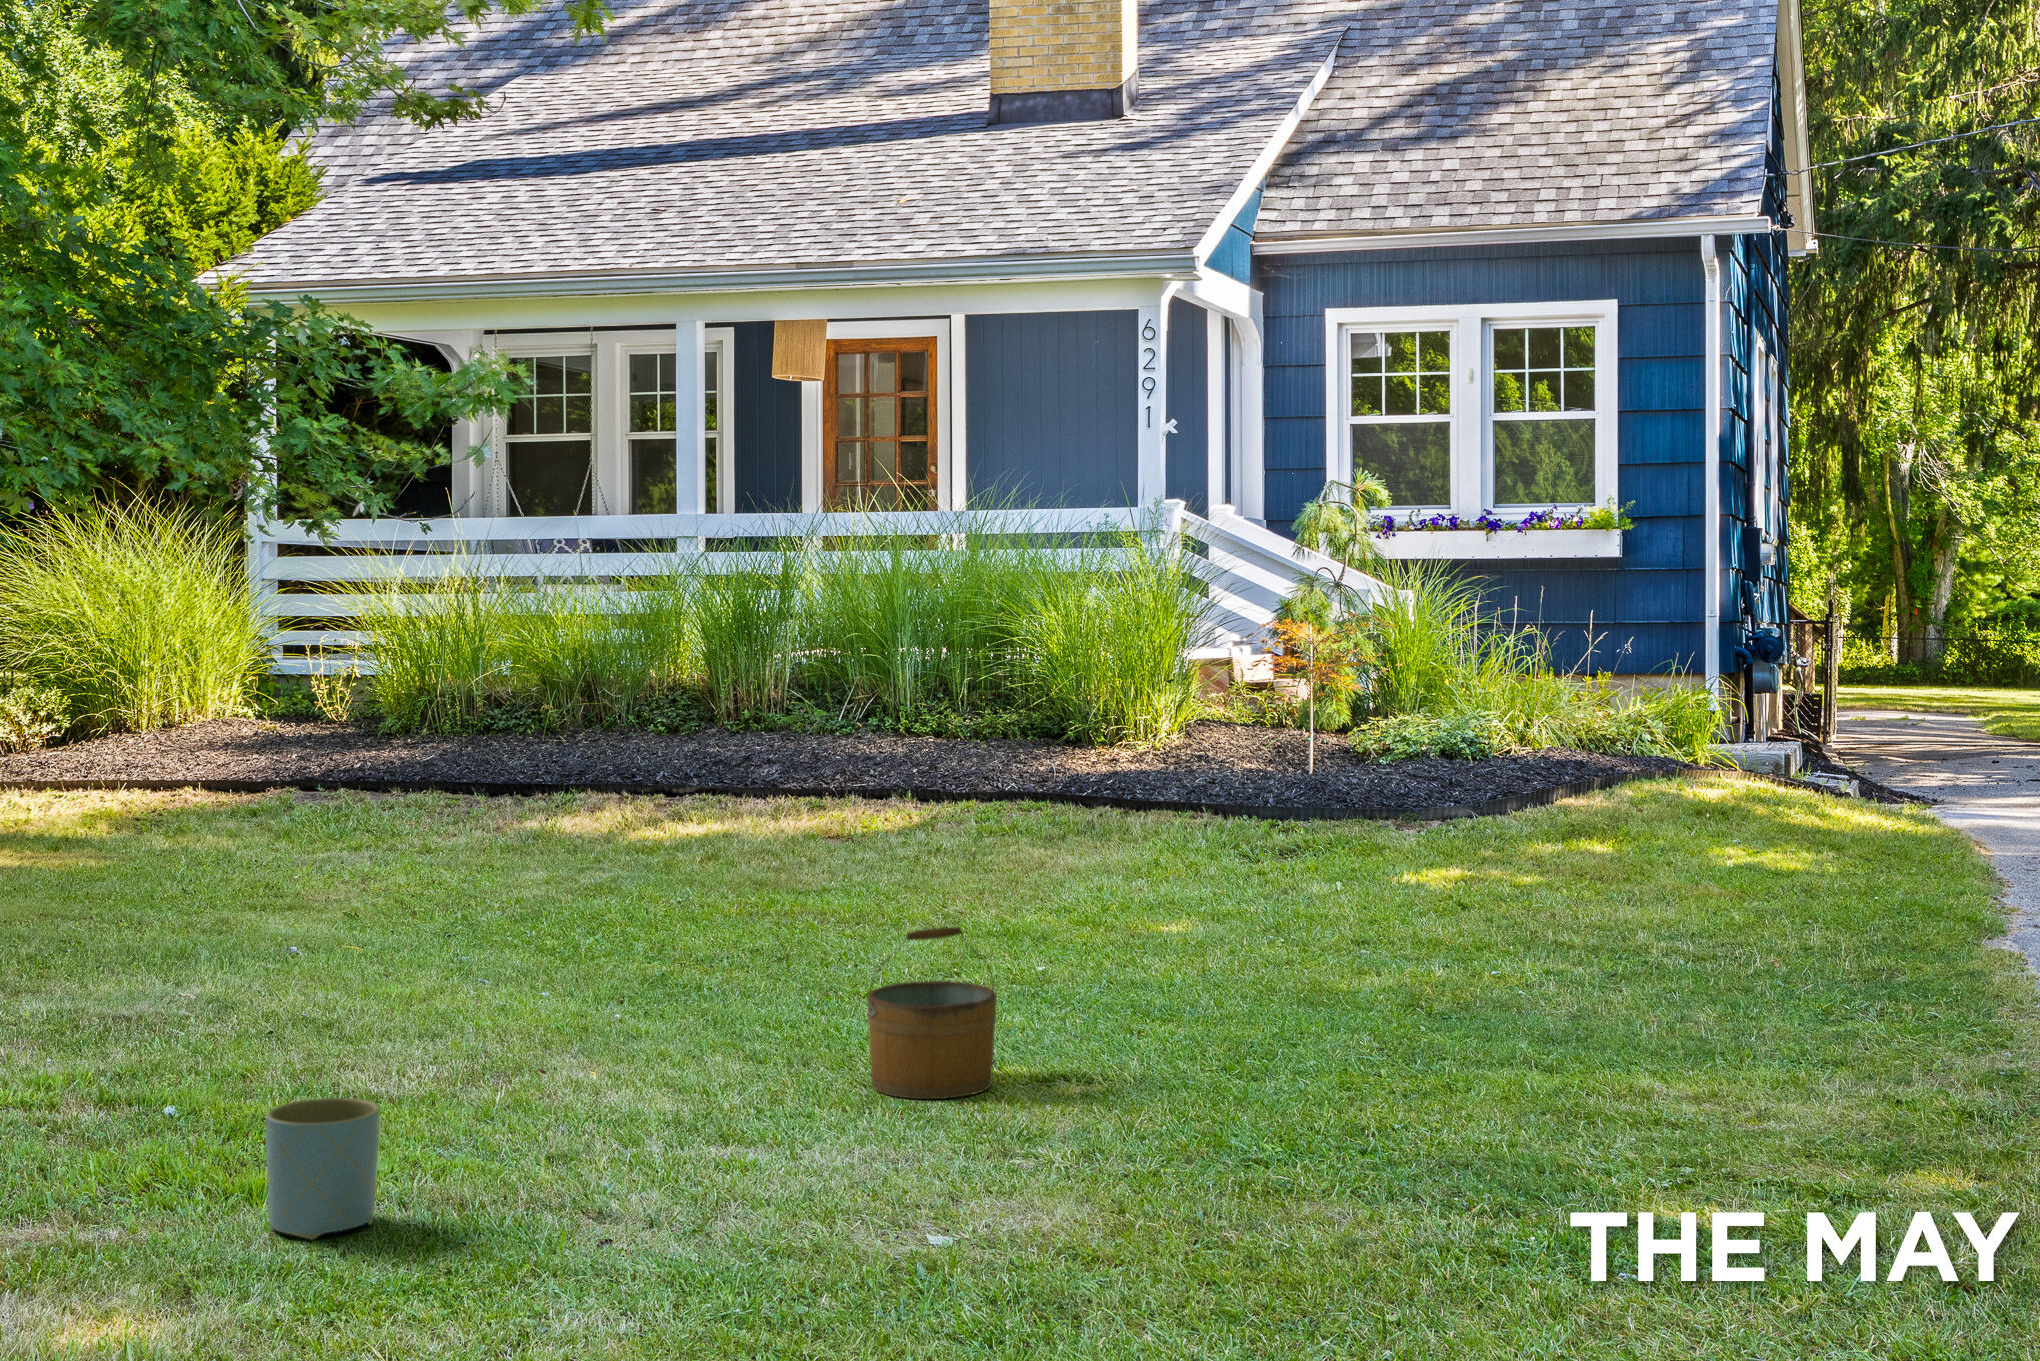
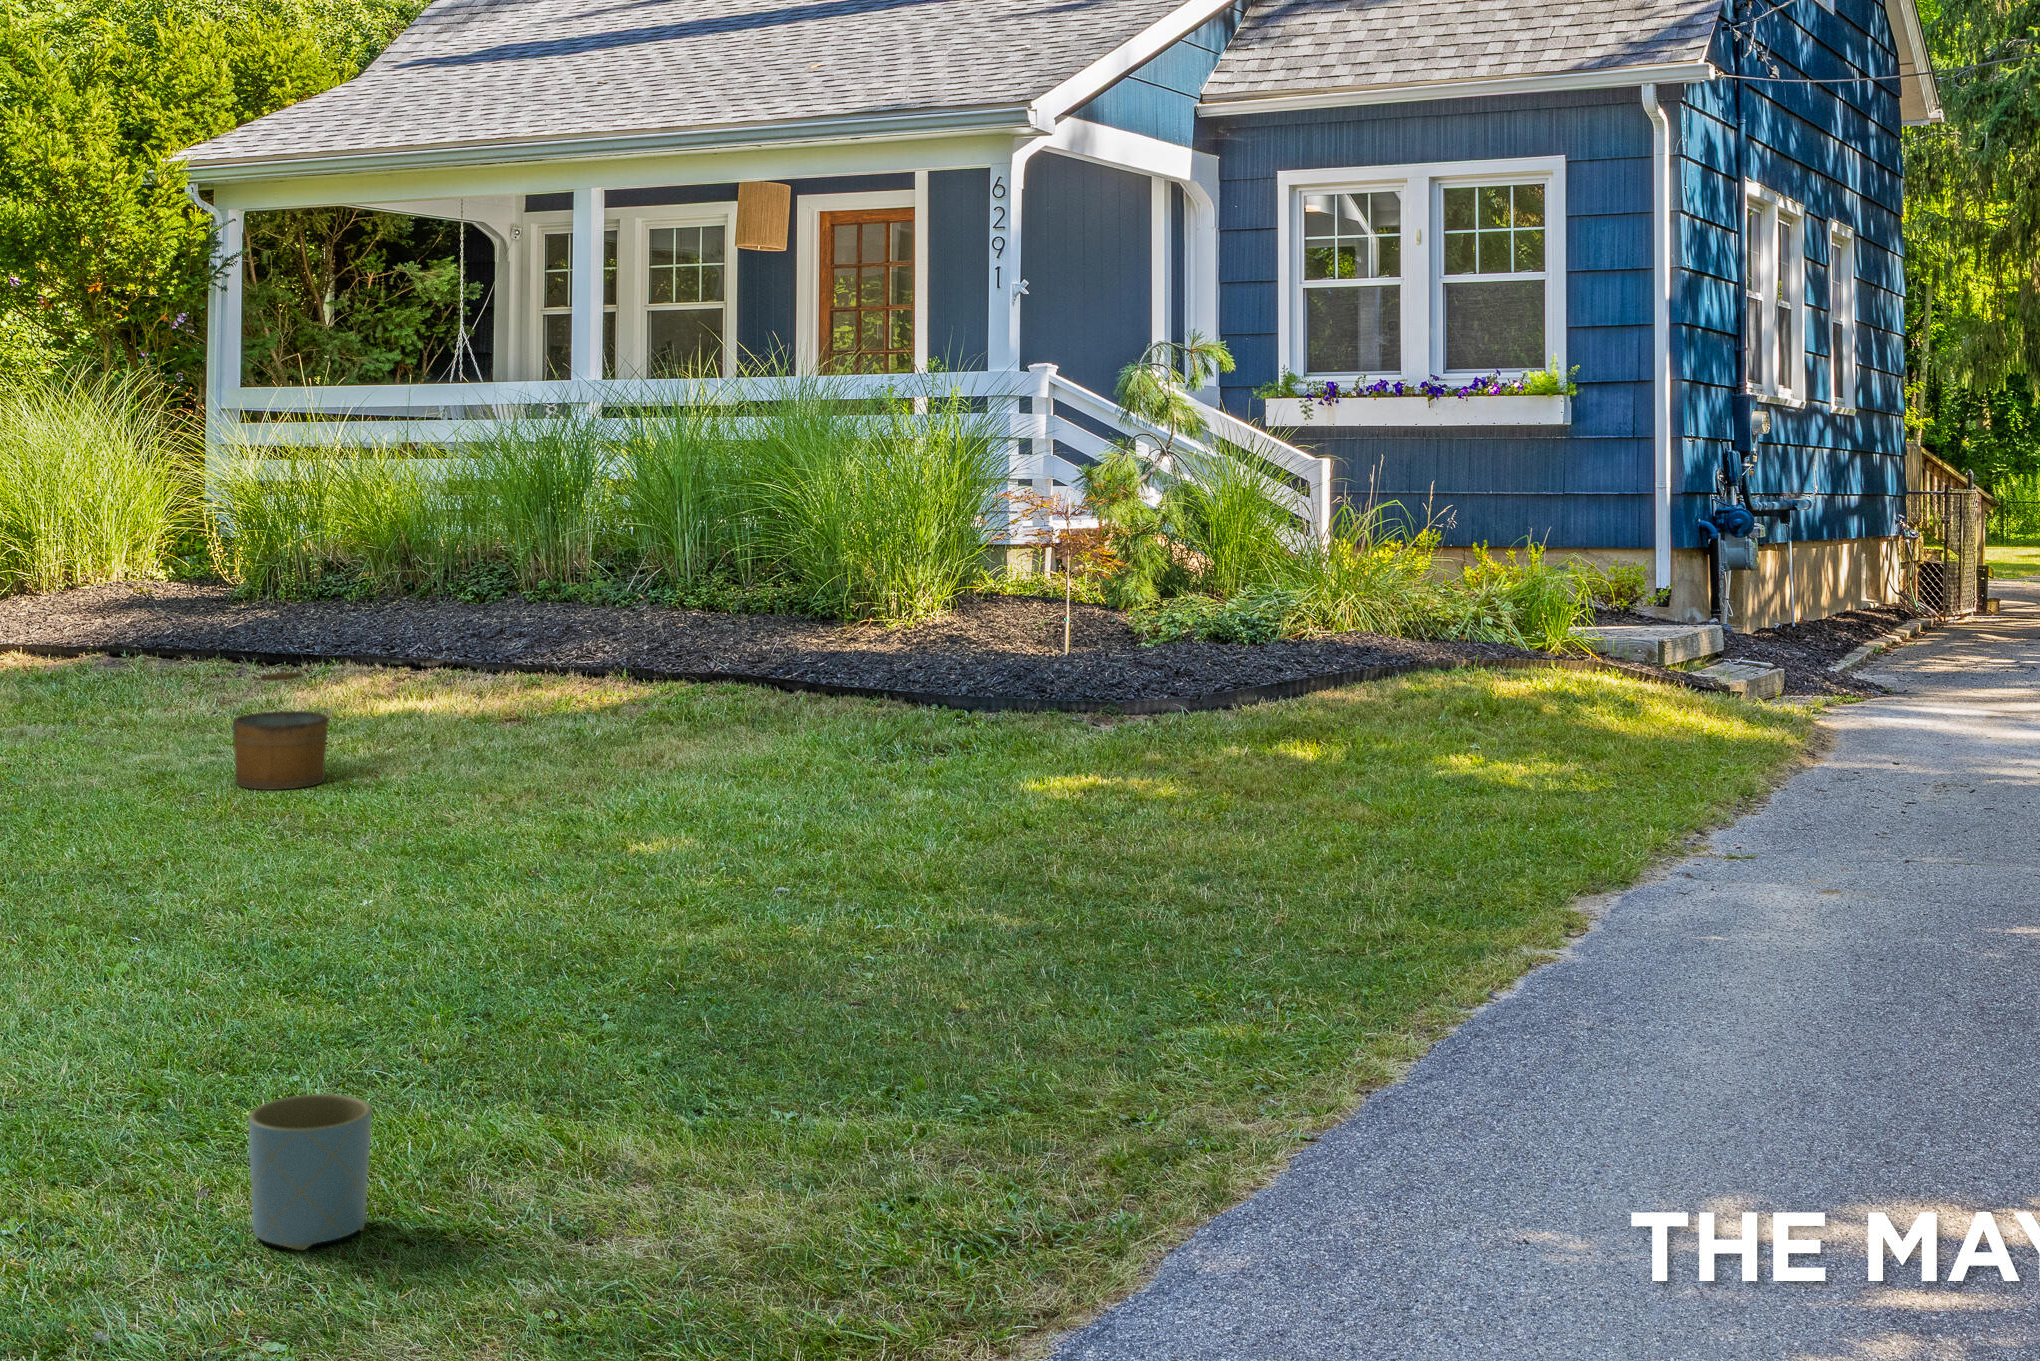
bucket: present [867,927,996,1099] -> present [231,672,329,790]

